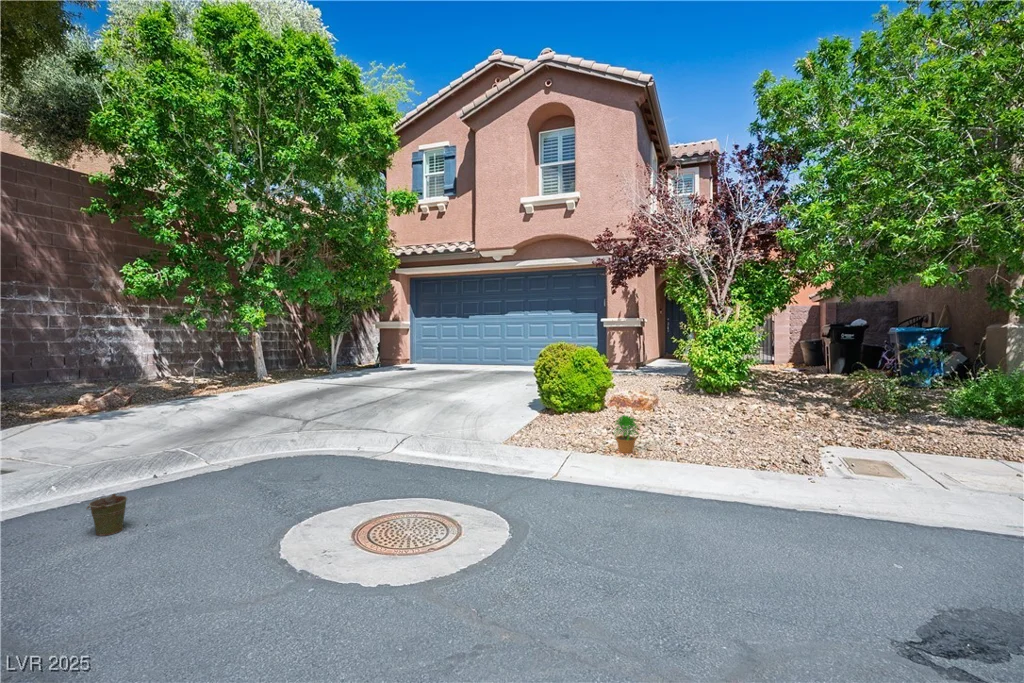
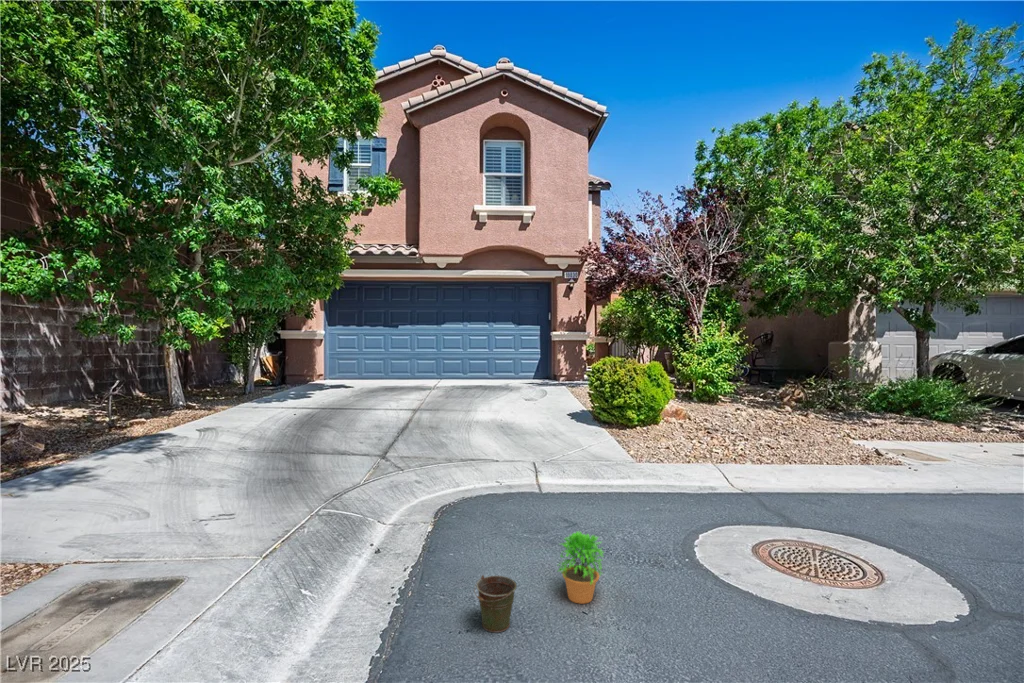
potted plant: present [613,415,638,453] -> present [559,532,603,604]

